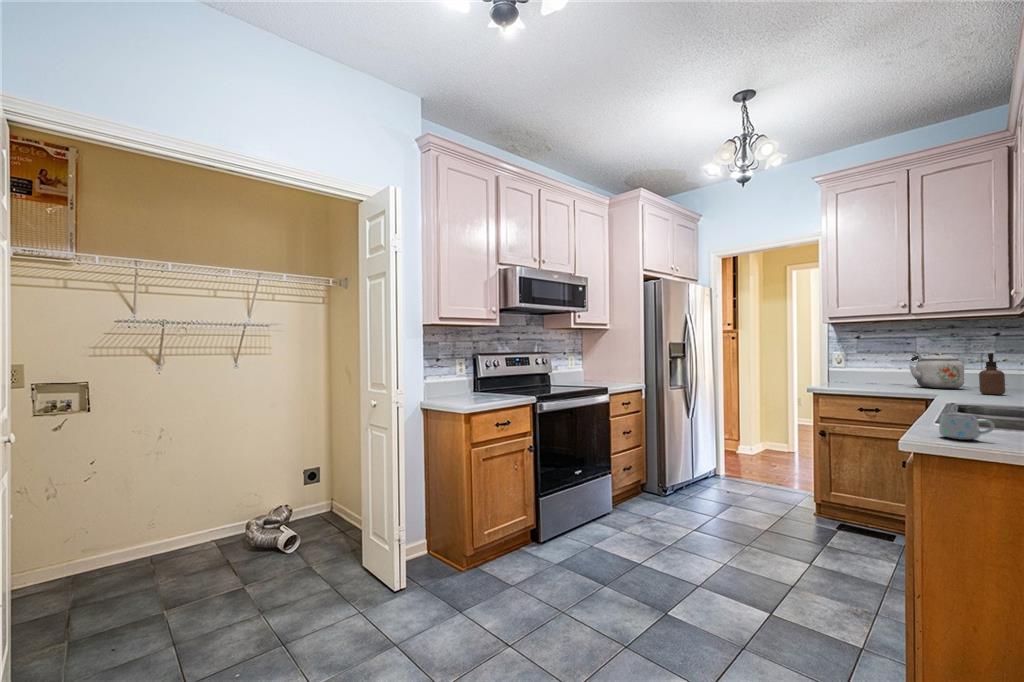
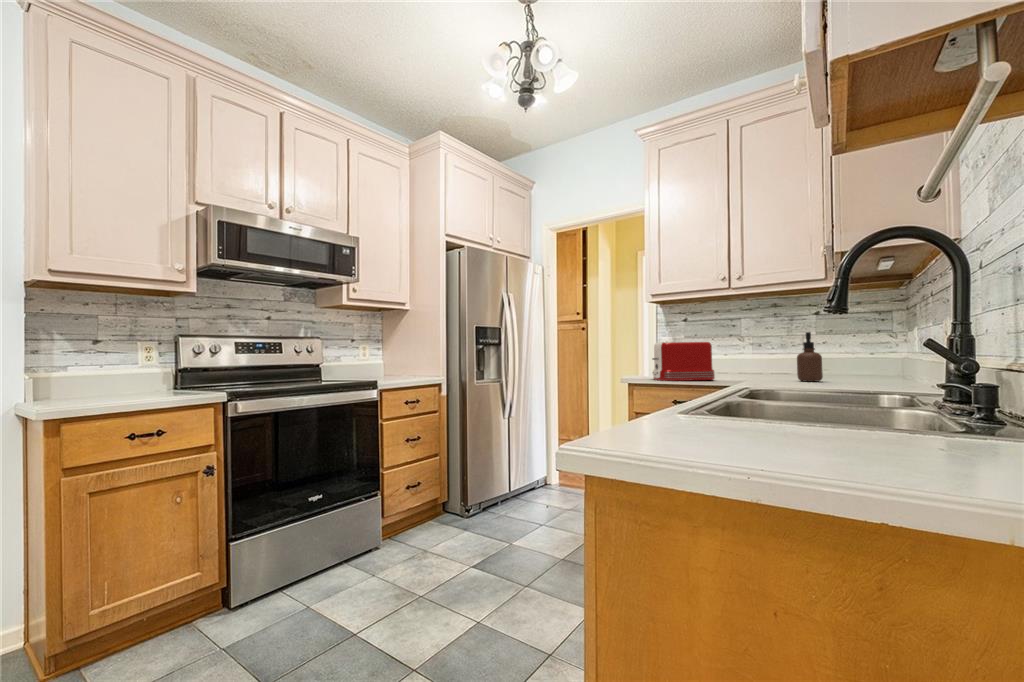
kettle: present [909,353,965,389] -> none [733,336,788,377]
toaster: none [843,361,901,392] -> present [652,342,715,381]
mug: present [939,414,995,440] -> none [628,394,710,444]

